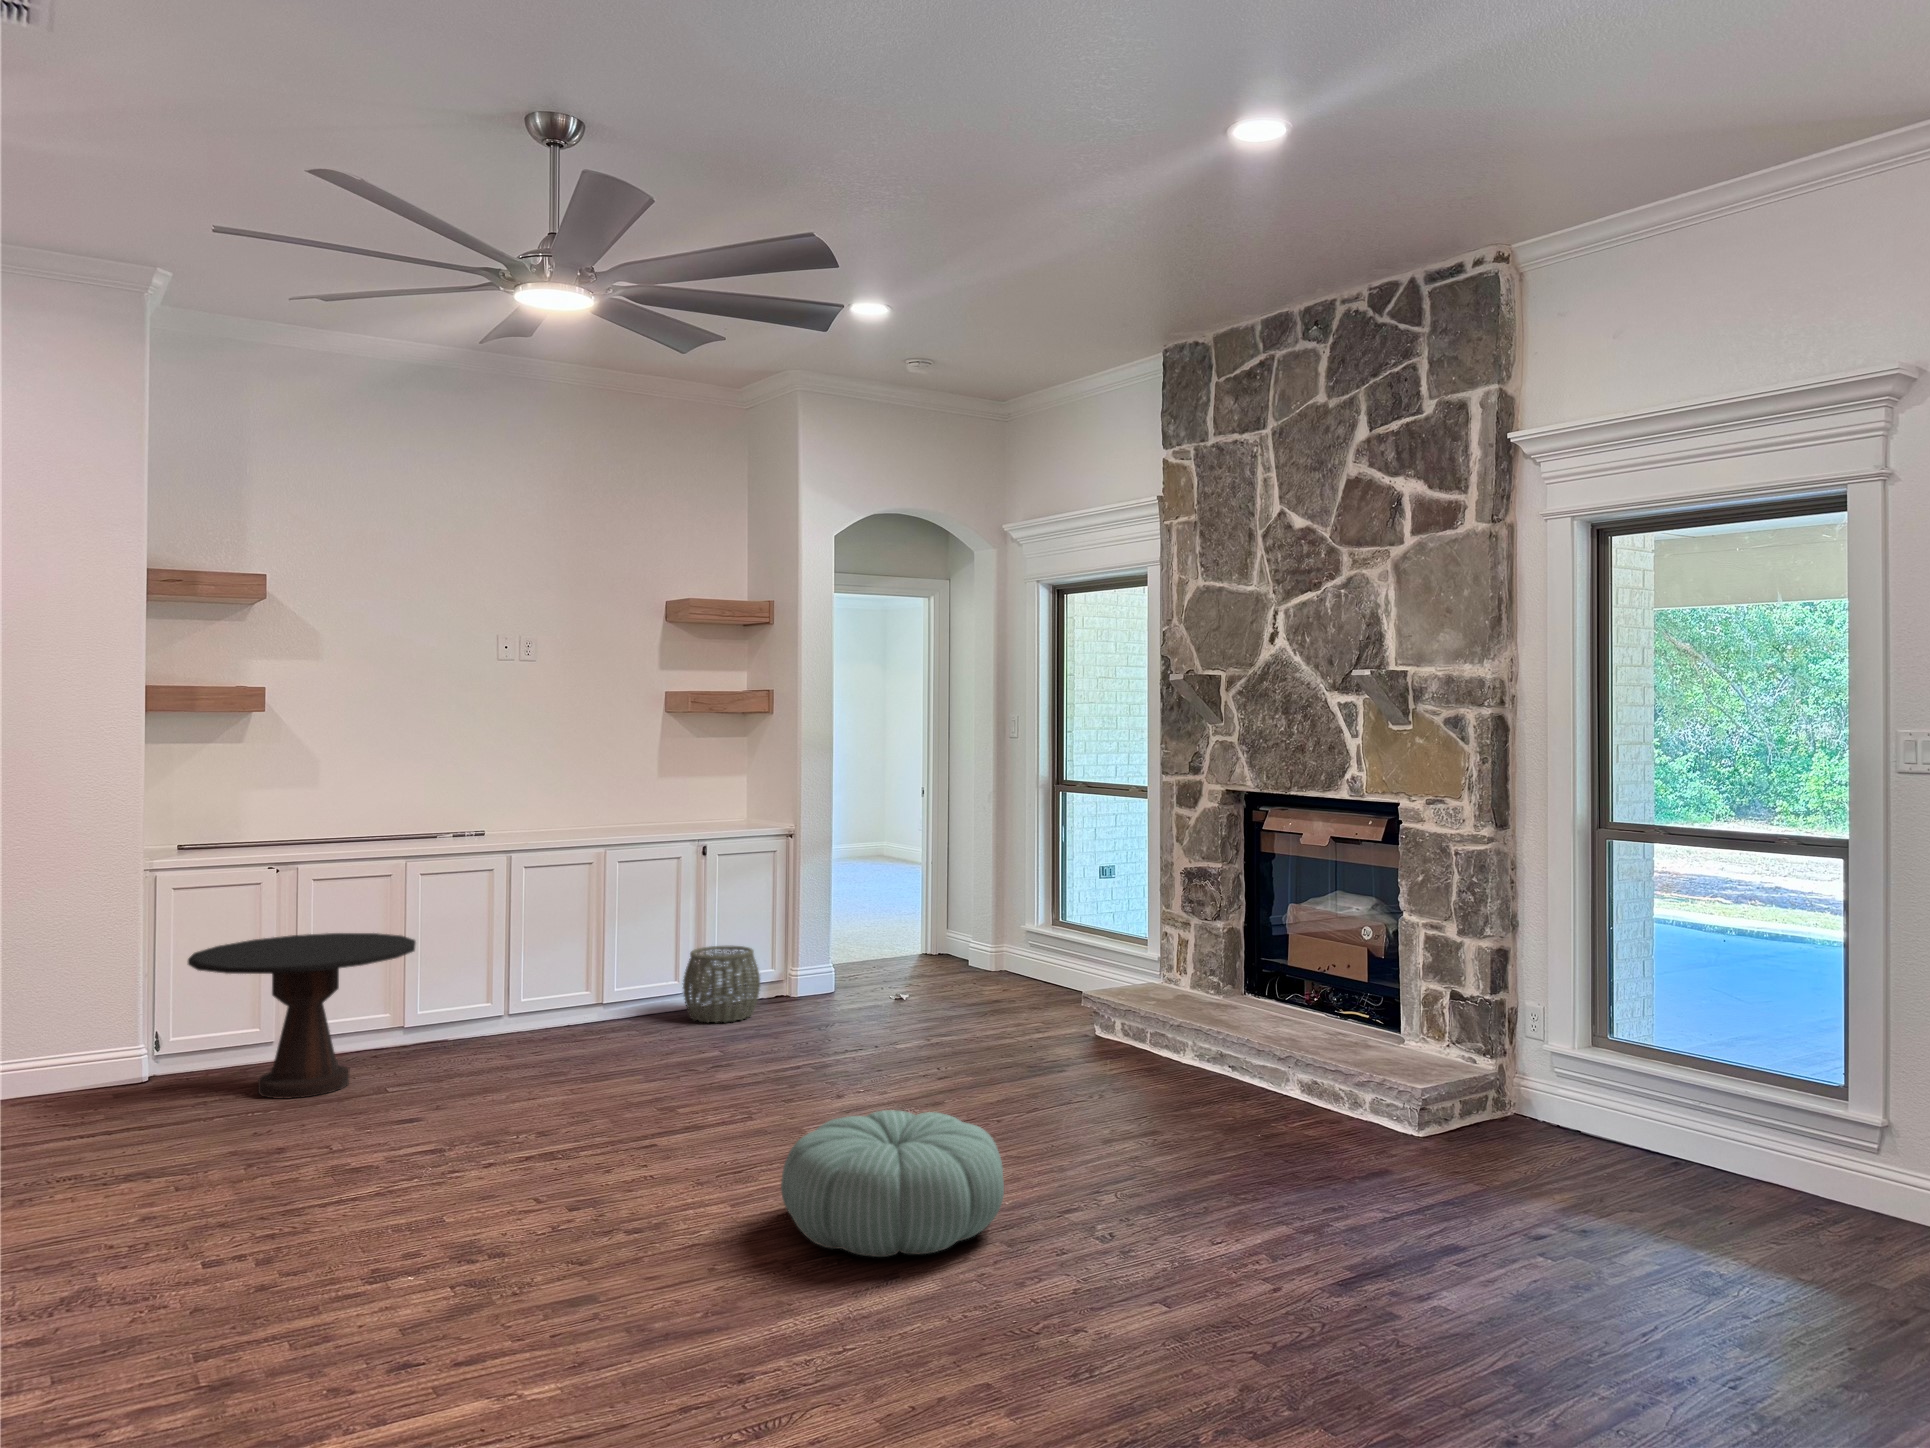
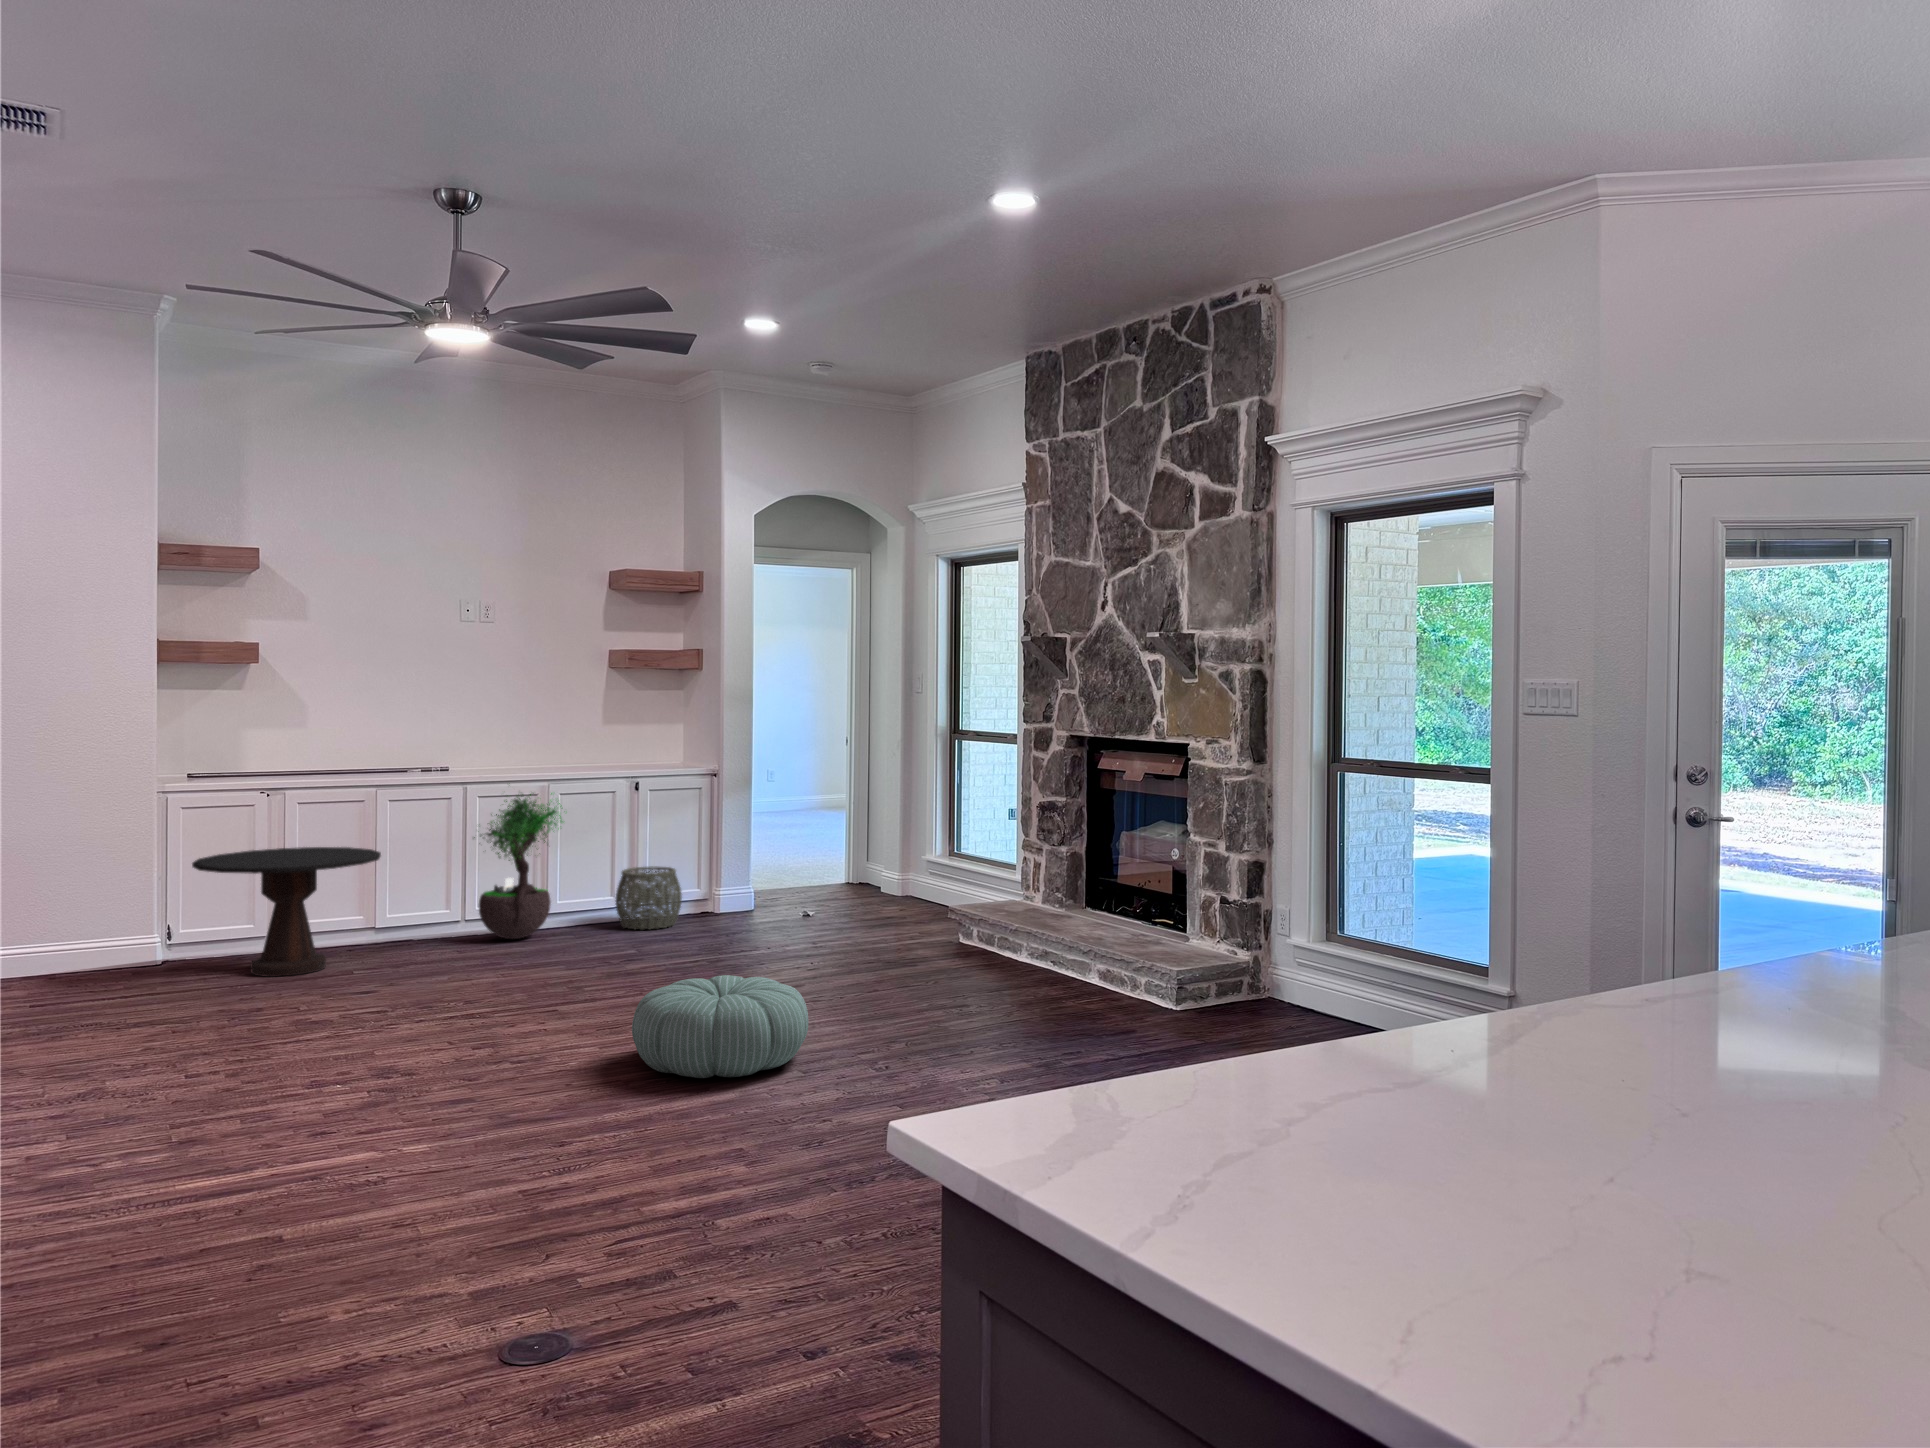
potted tree: none [522,852,633,1039] -> present [474,793,562,939]

